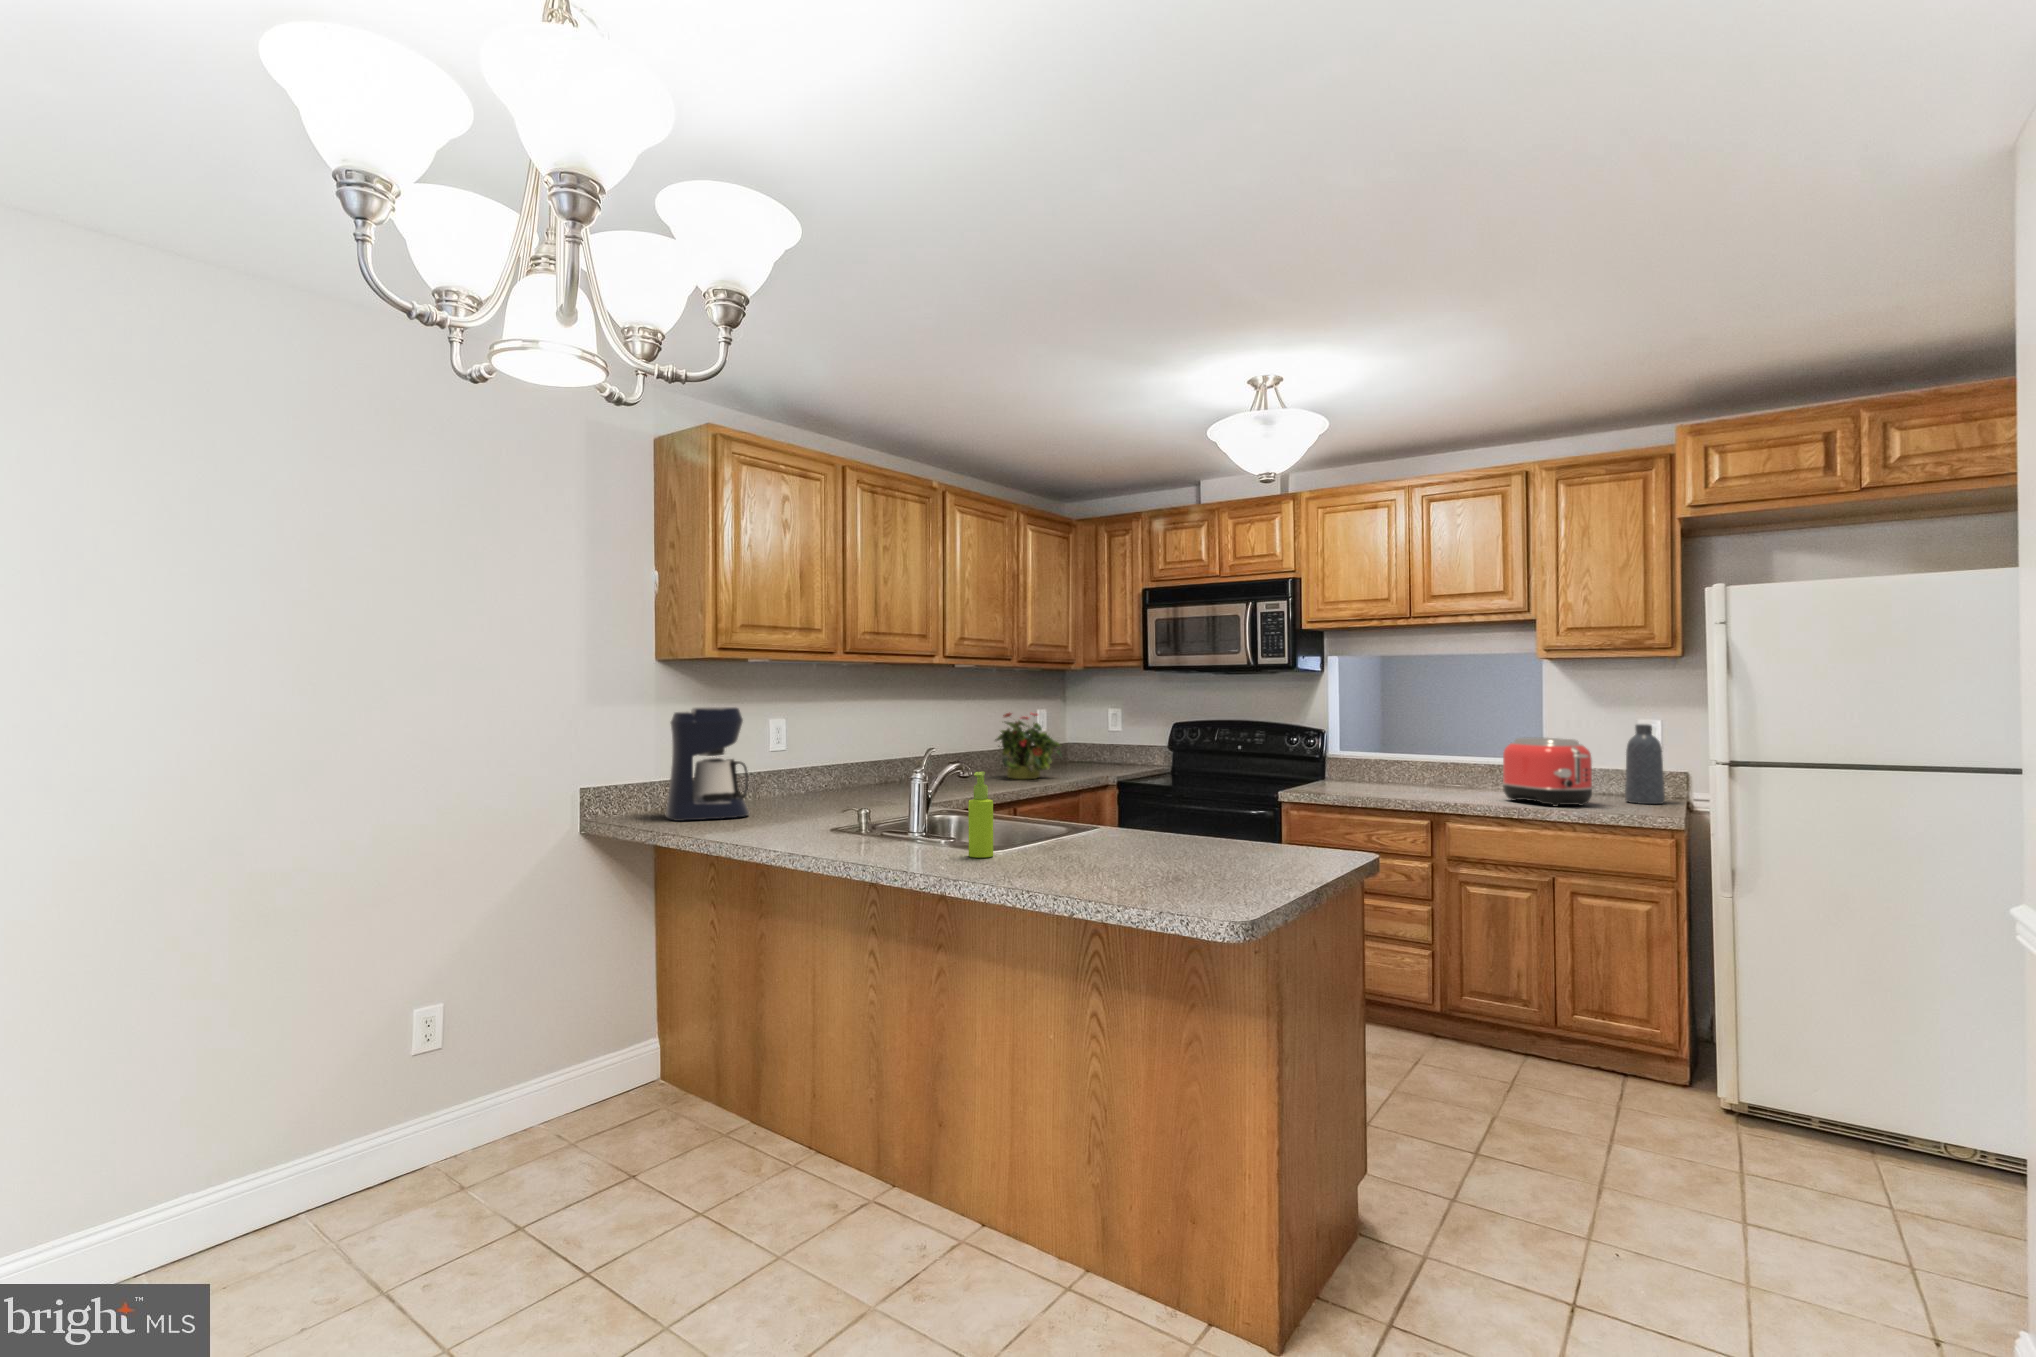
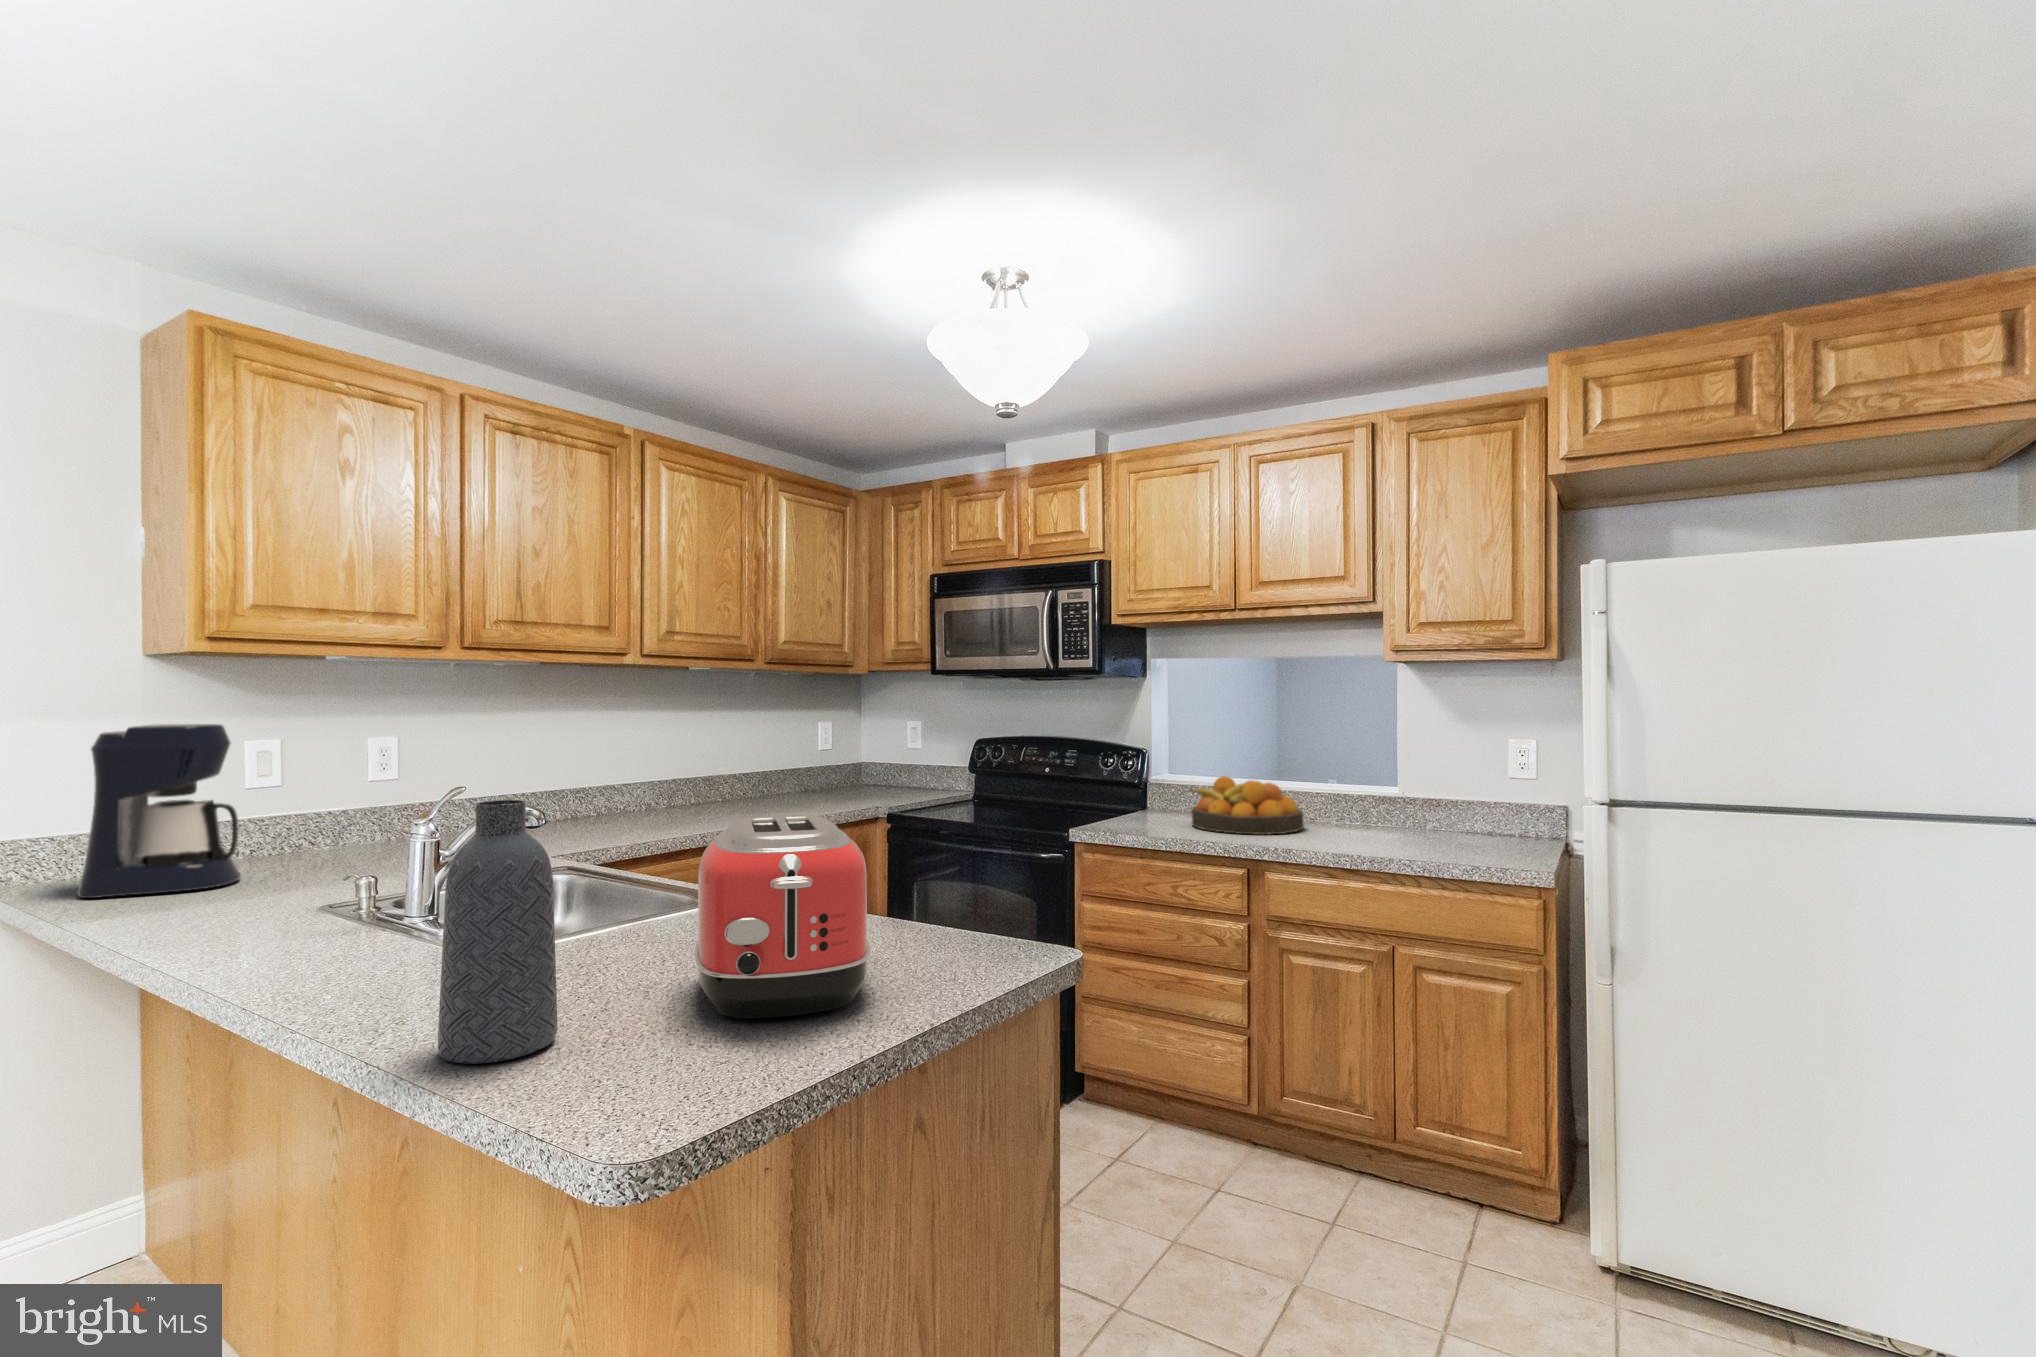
potted plant: present [995,713,1062,779] -> none [735,723,826,809]
vase: present [1625,724,1665,804] -> present [438,800,557,1064]
toaster: present [1503,737,1593,807] -> present [695,816,870,1020]
fruit bowl: none [1373,752,1470,796] -> present [1190,776,1304,834]
soap dispenser: present [968,772,993,858] -> none [364,843,416,994]

